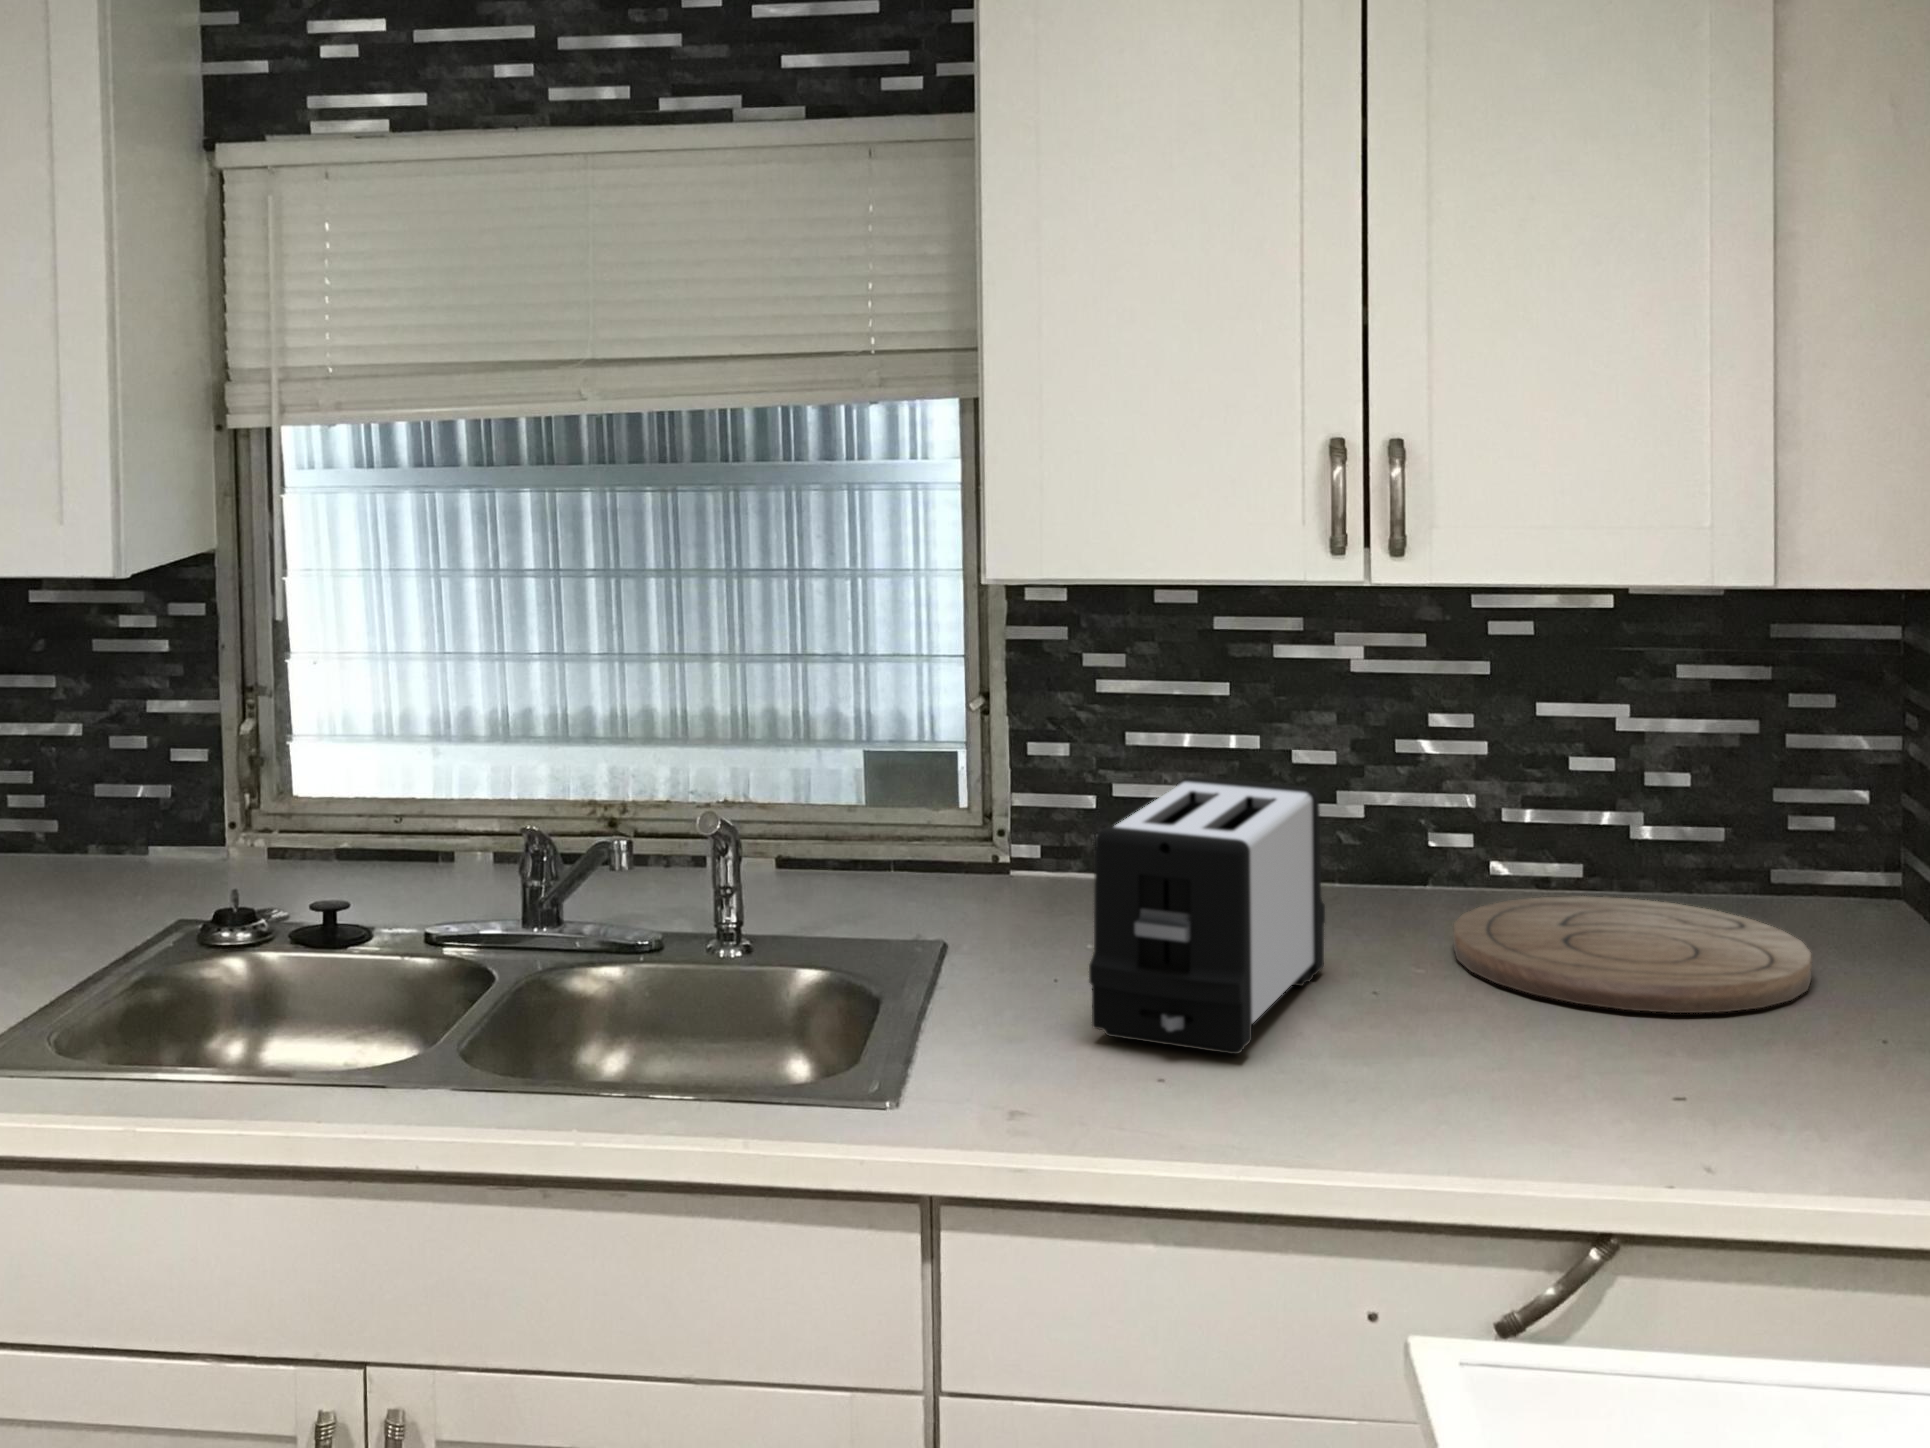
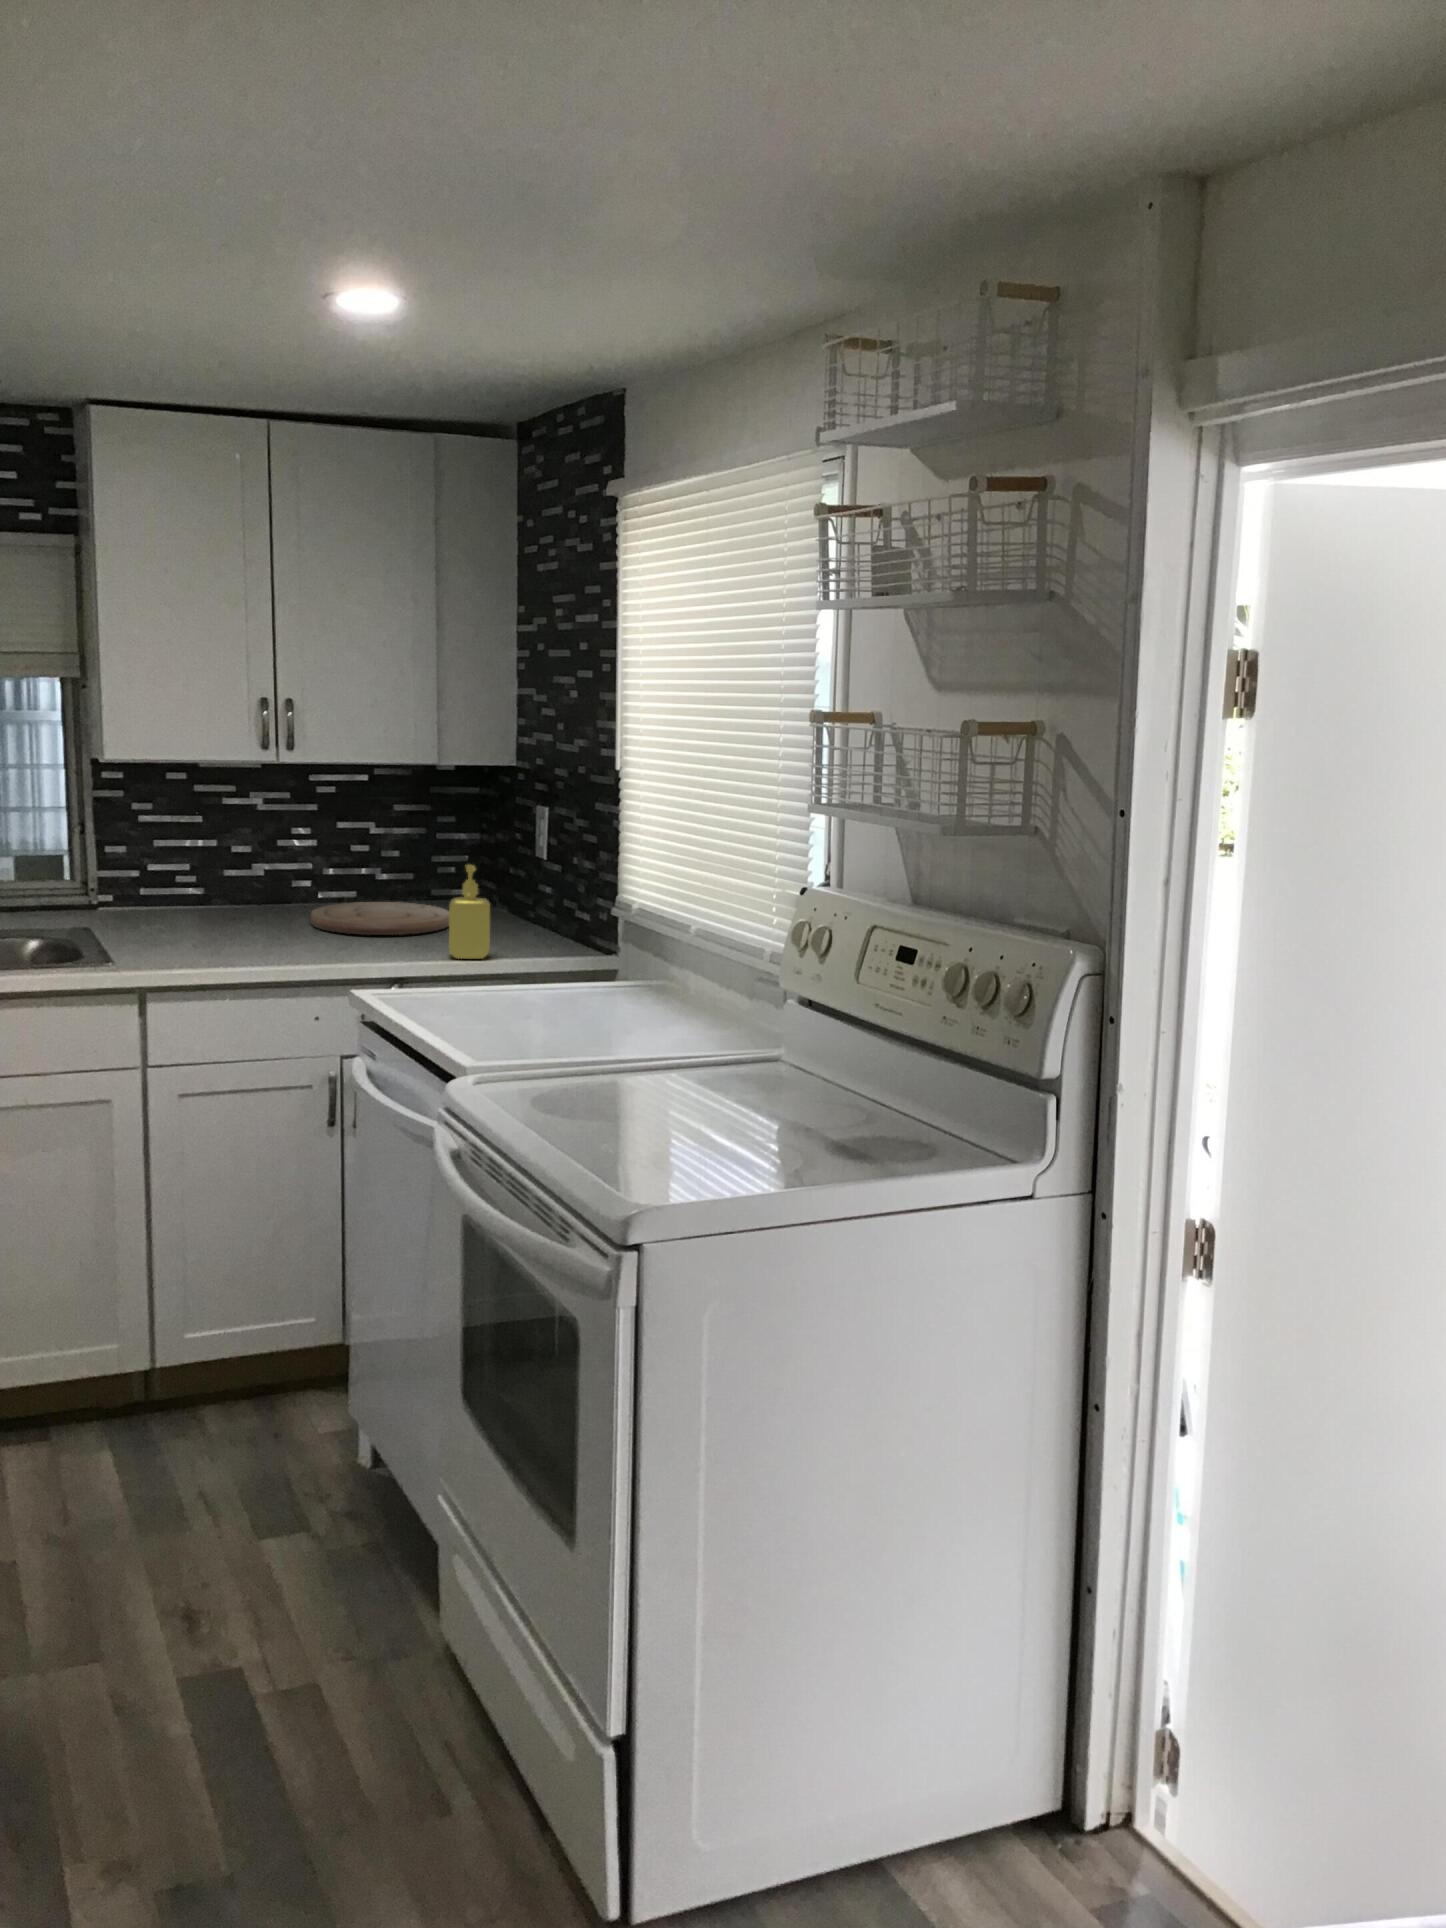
toaster: present [1089,777,1325,1054] -> none [174,853,261,958]
soap dispenser: none [1788,870,1912,1136] -> present [449,865,490,959]

